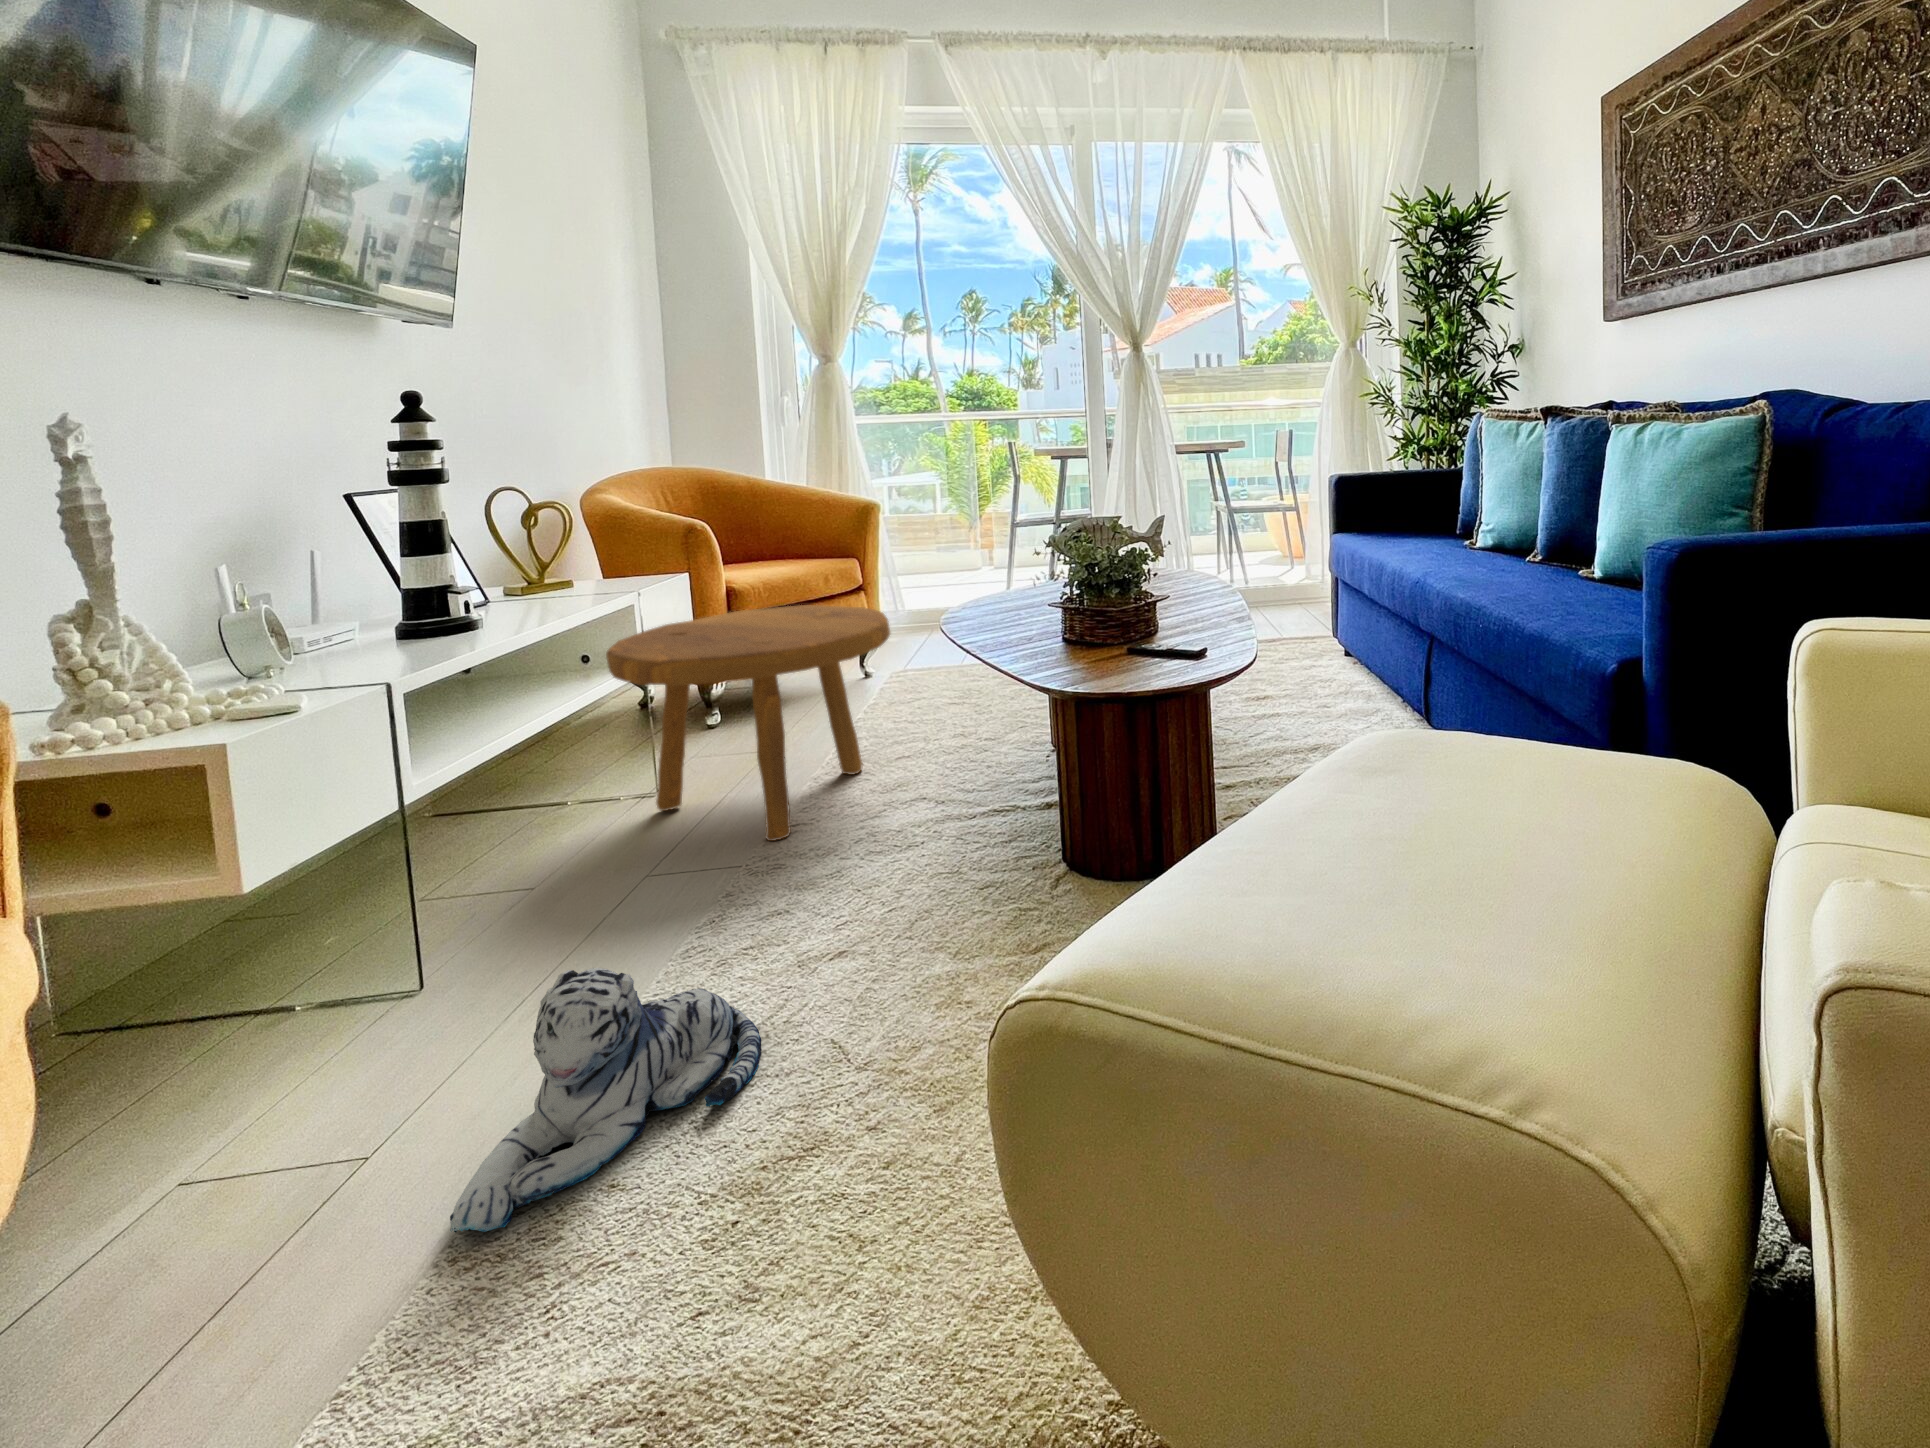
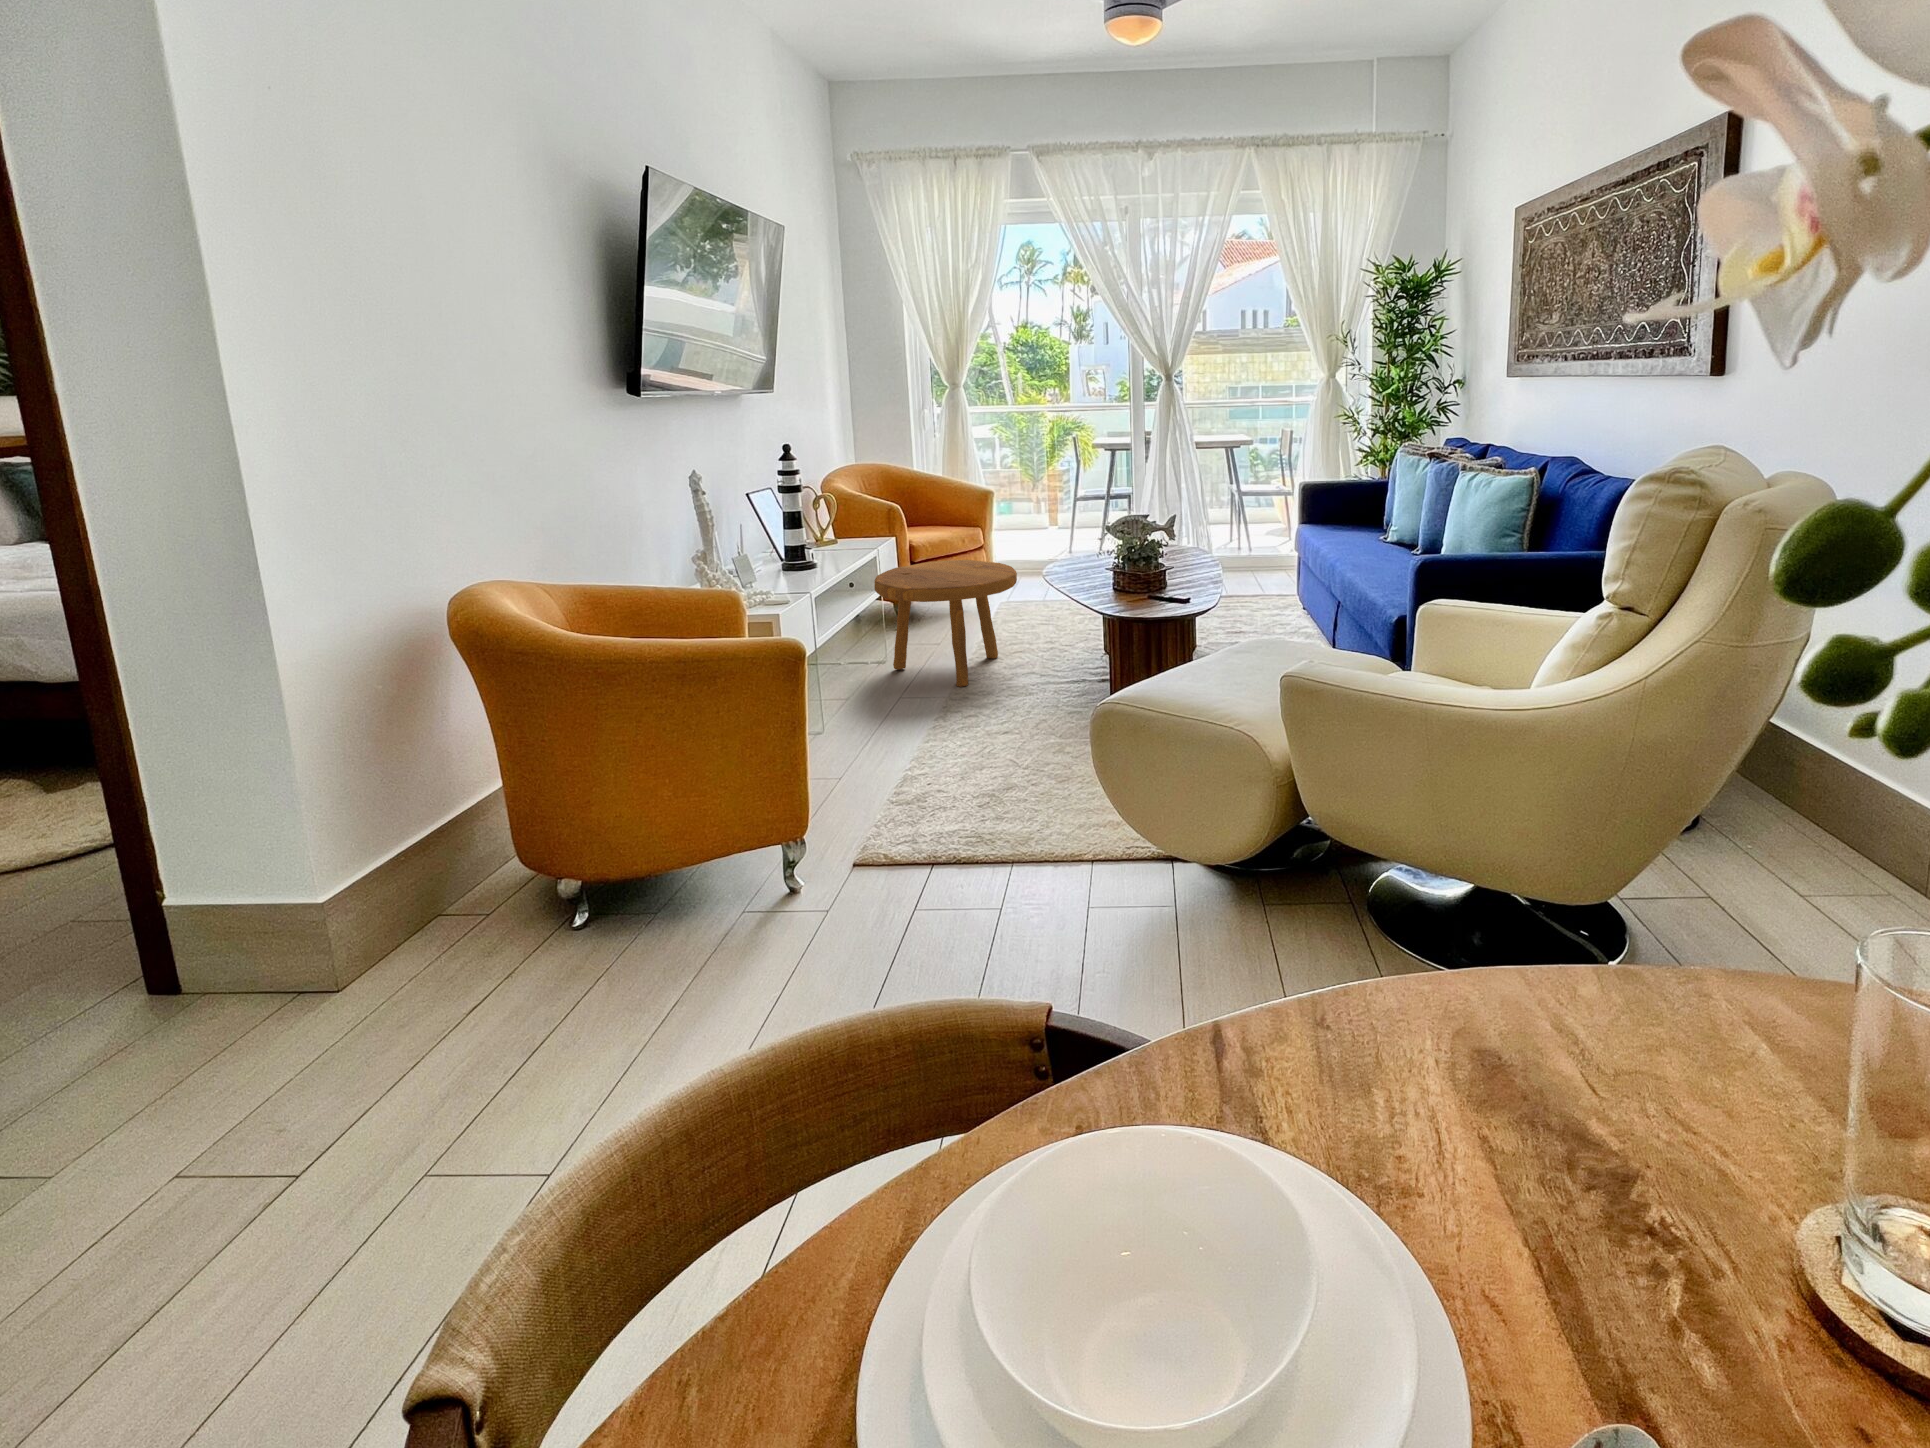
plush toy: present [450,968,762,1232] -> none [890,712,985,797]

